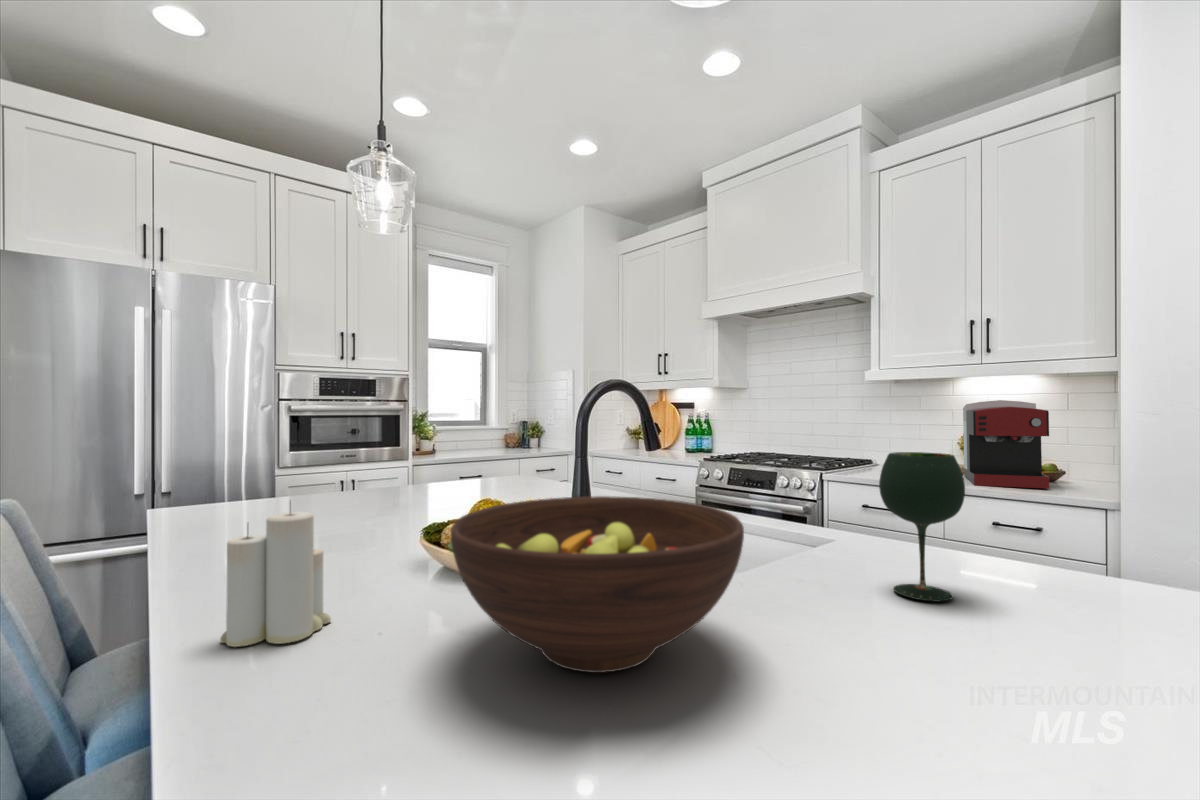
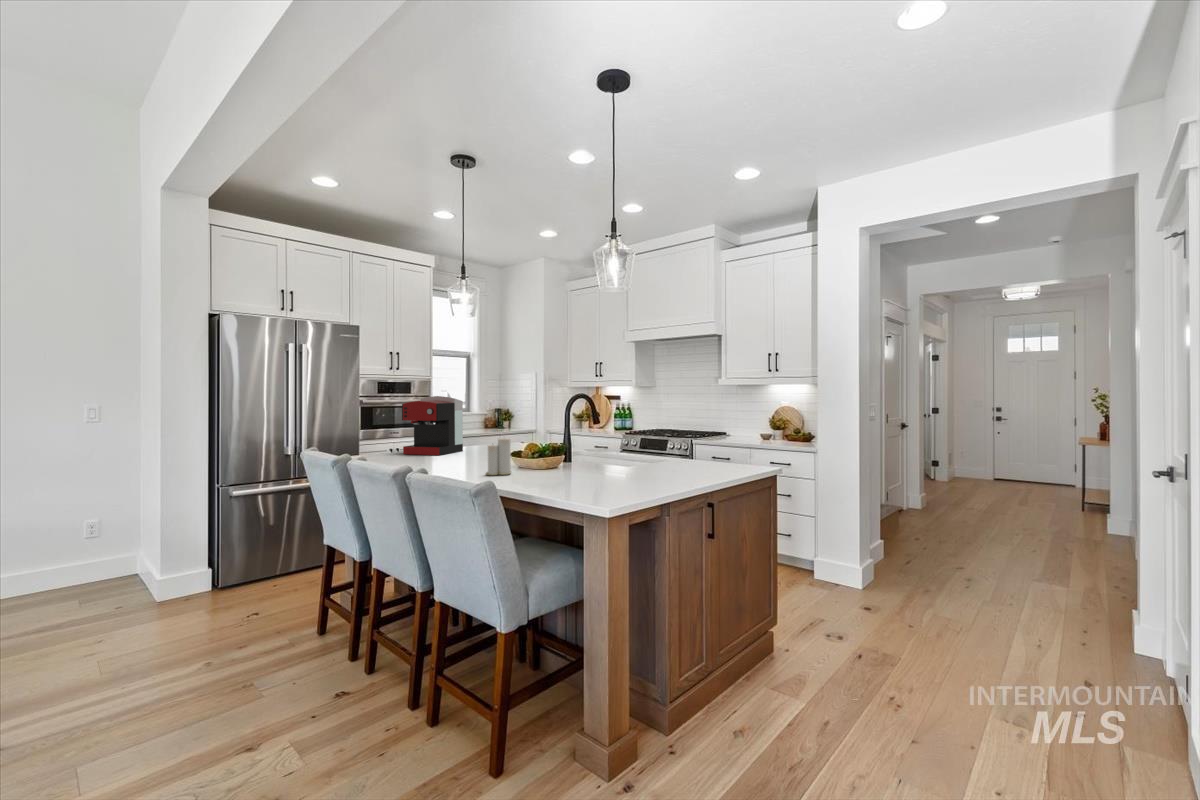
coffee maker: present [963,400,1049,489] -> present [402,396,463,455]
wine glass: present [879,452,965,602] -> none [681,420,705,466]
fruit bowl: present [451,496,744,673] -> none [557,435,635,475]

